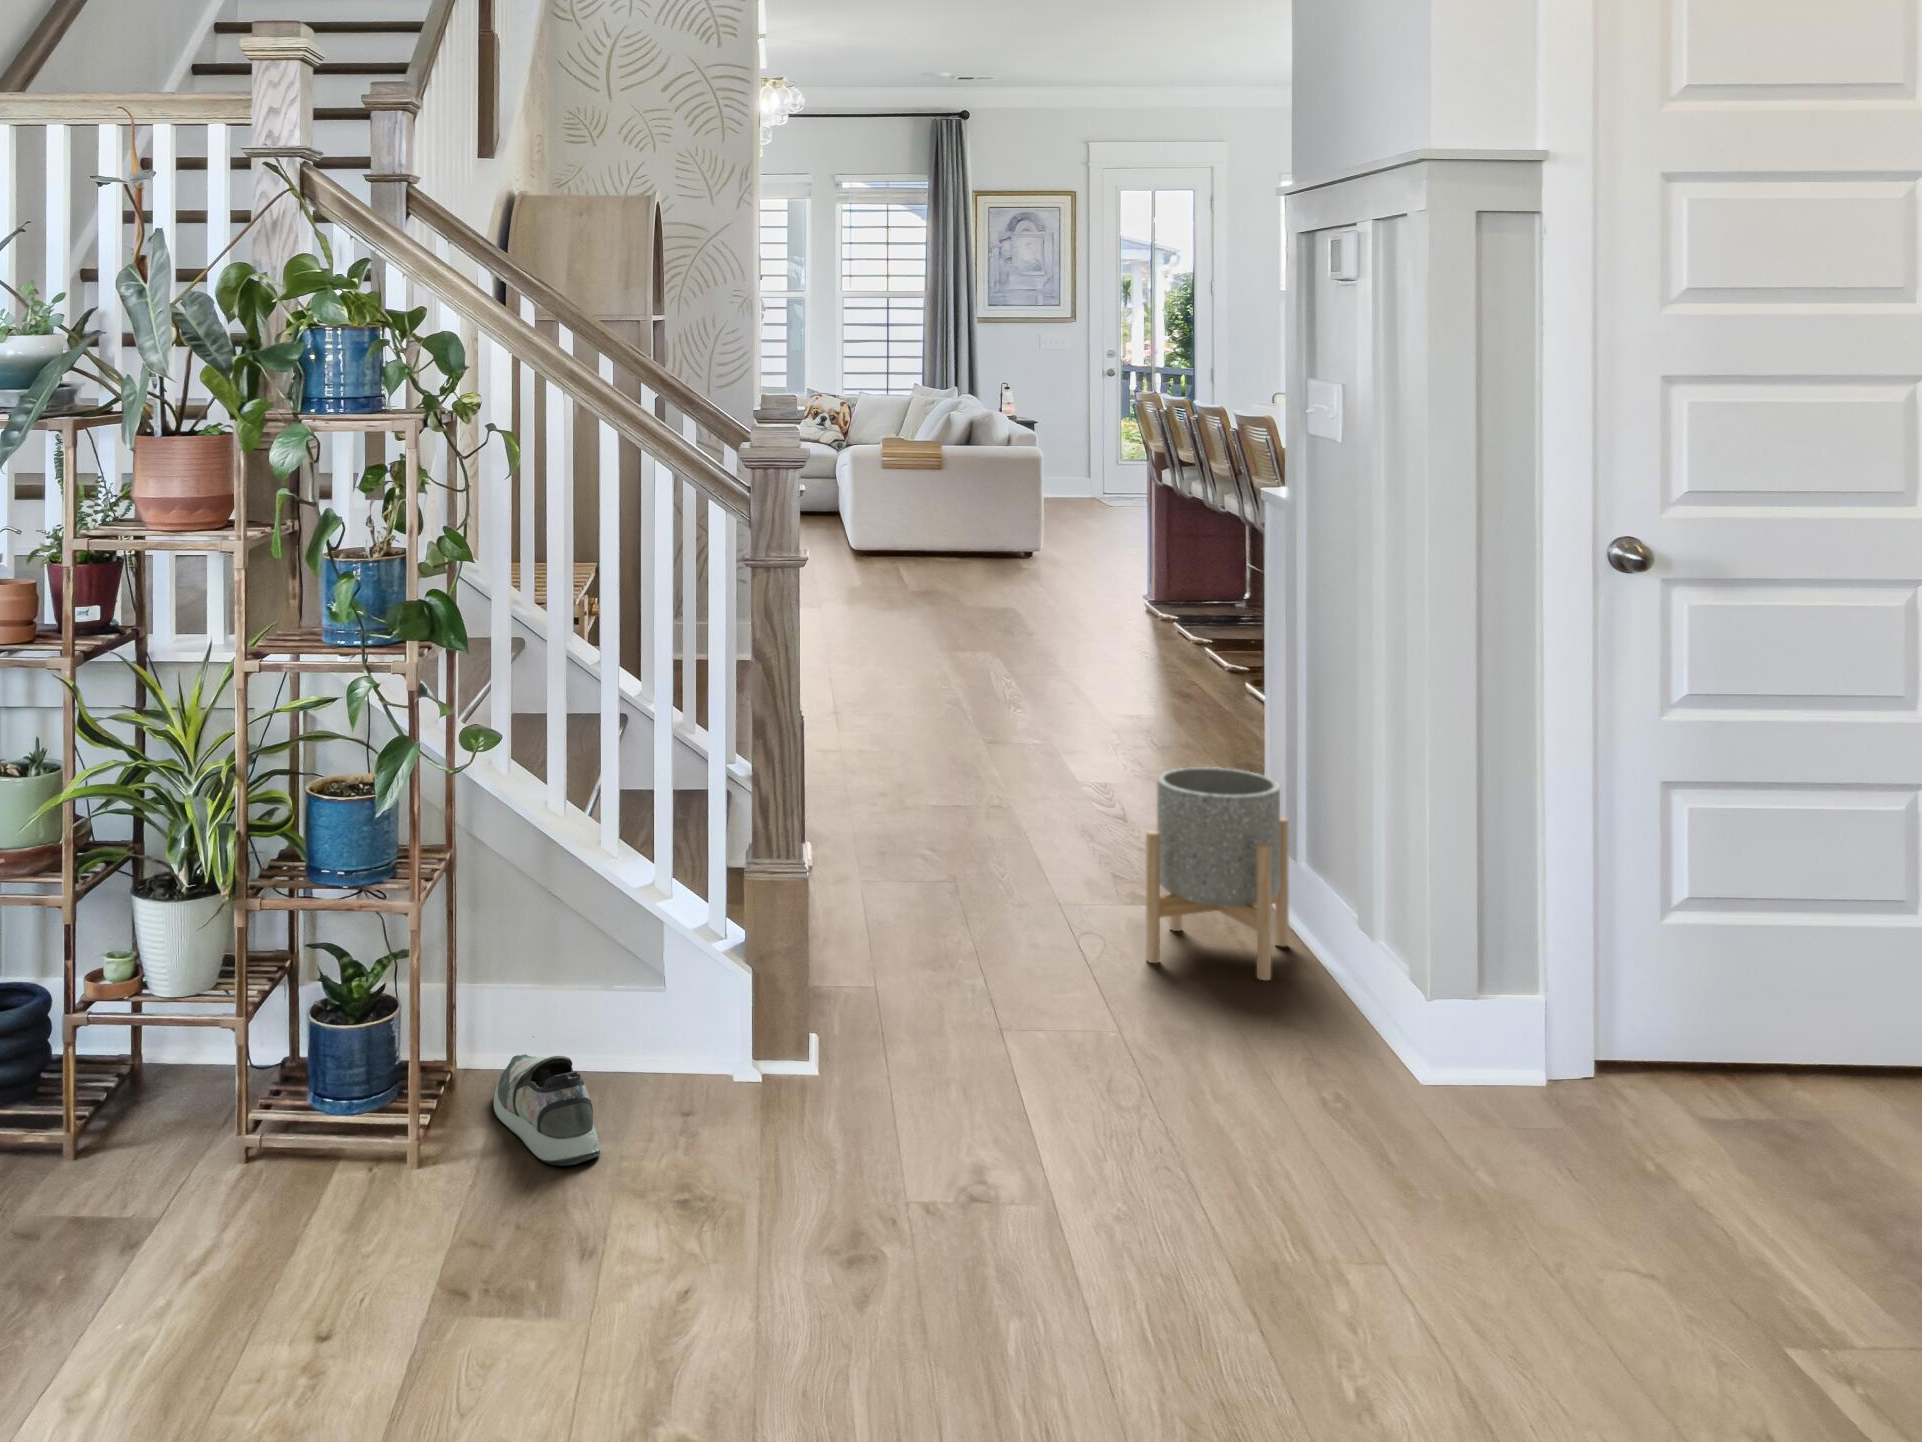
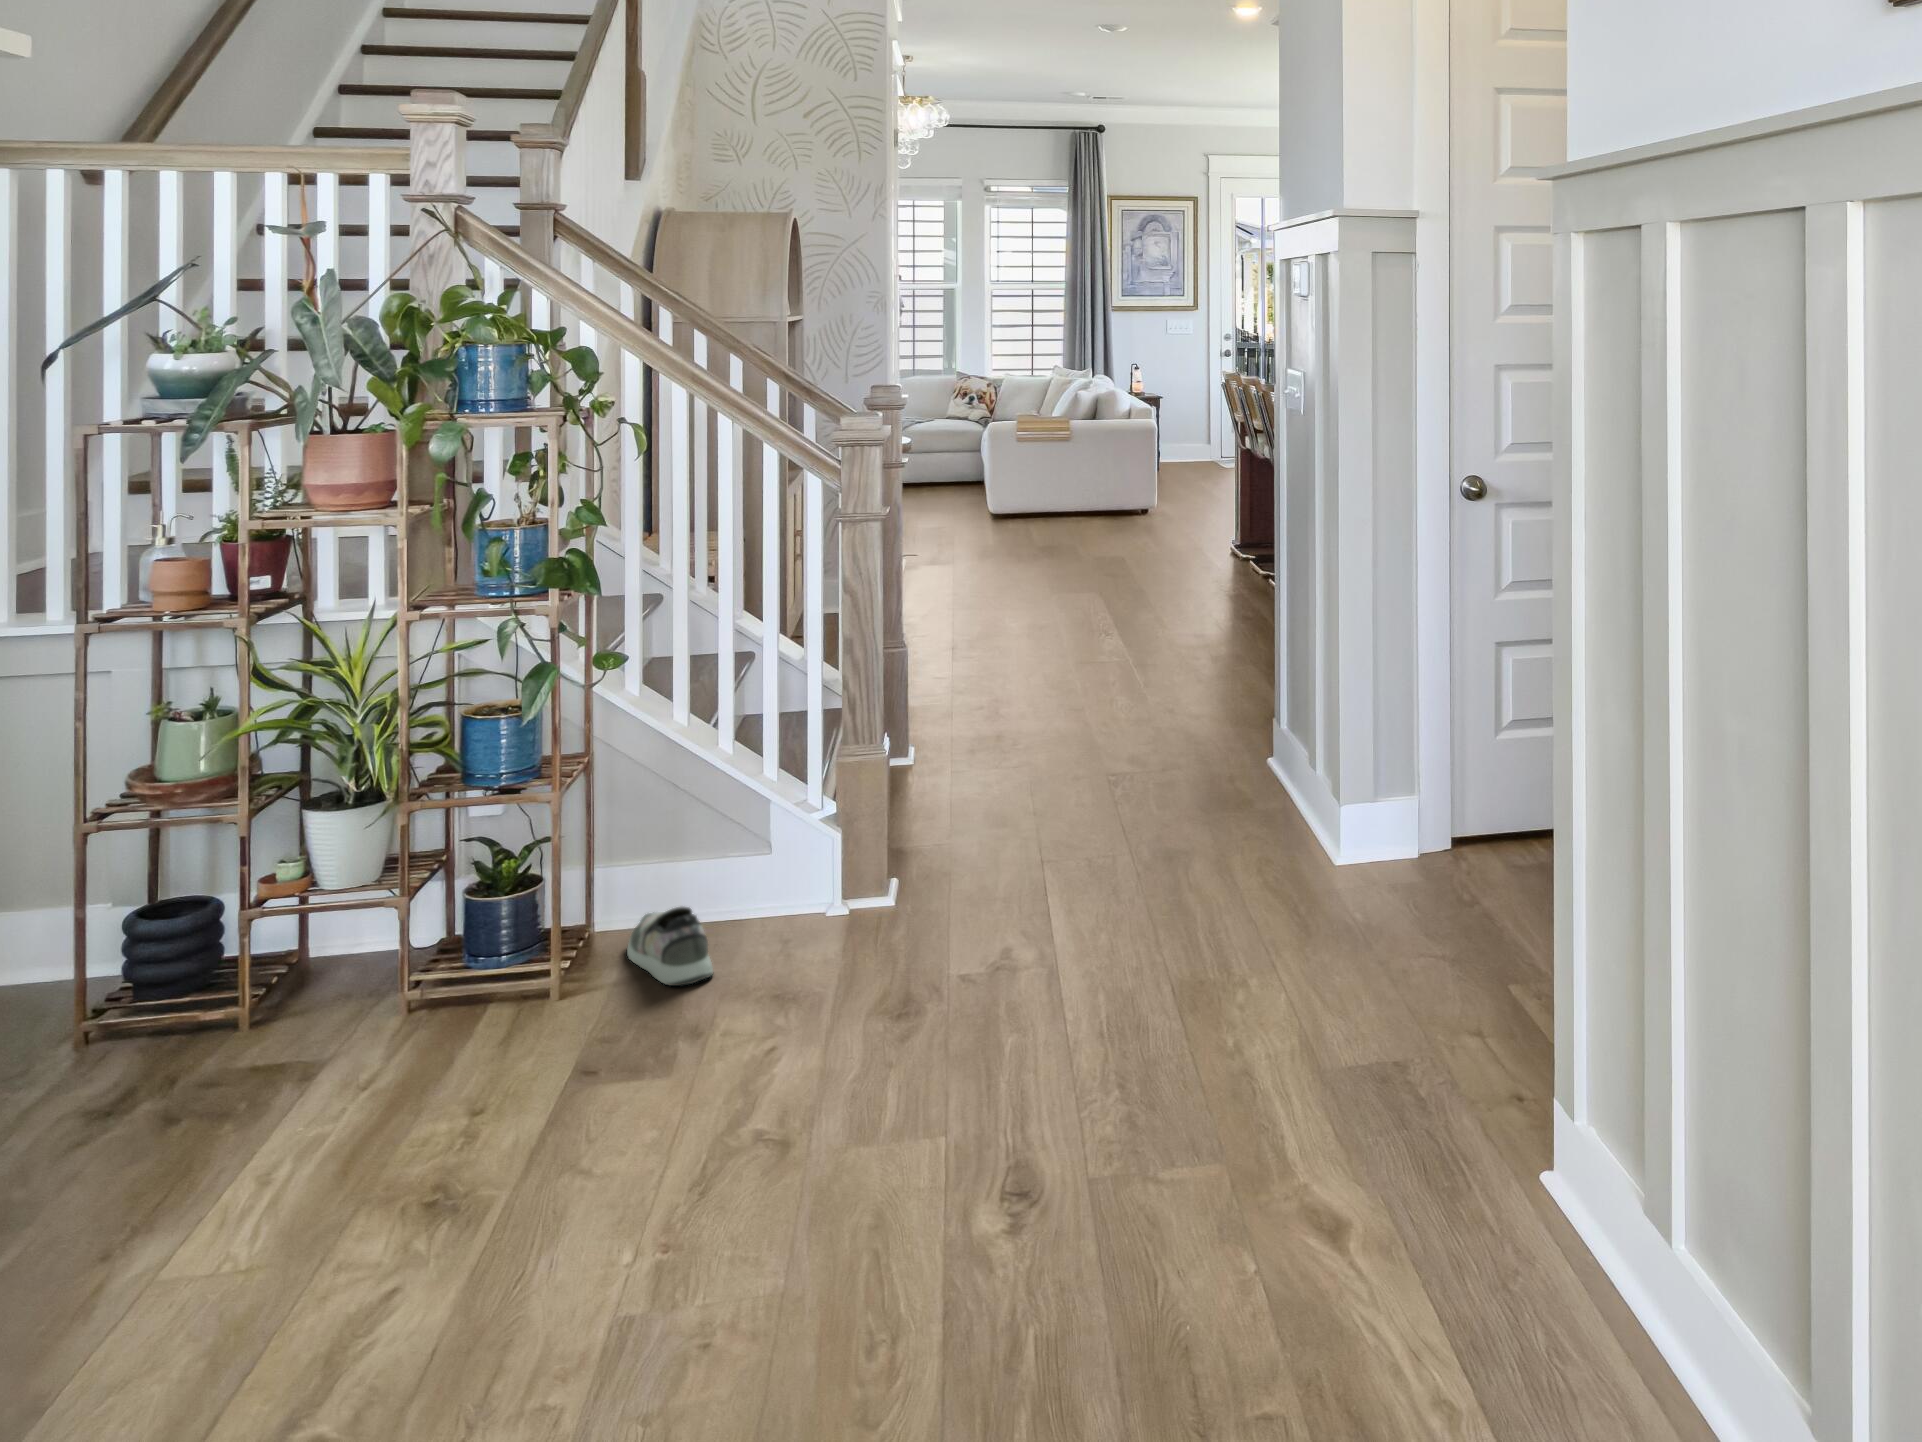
planter: present [1146,767,1289,980] -> none [1164,661,1271,813]

